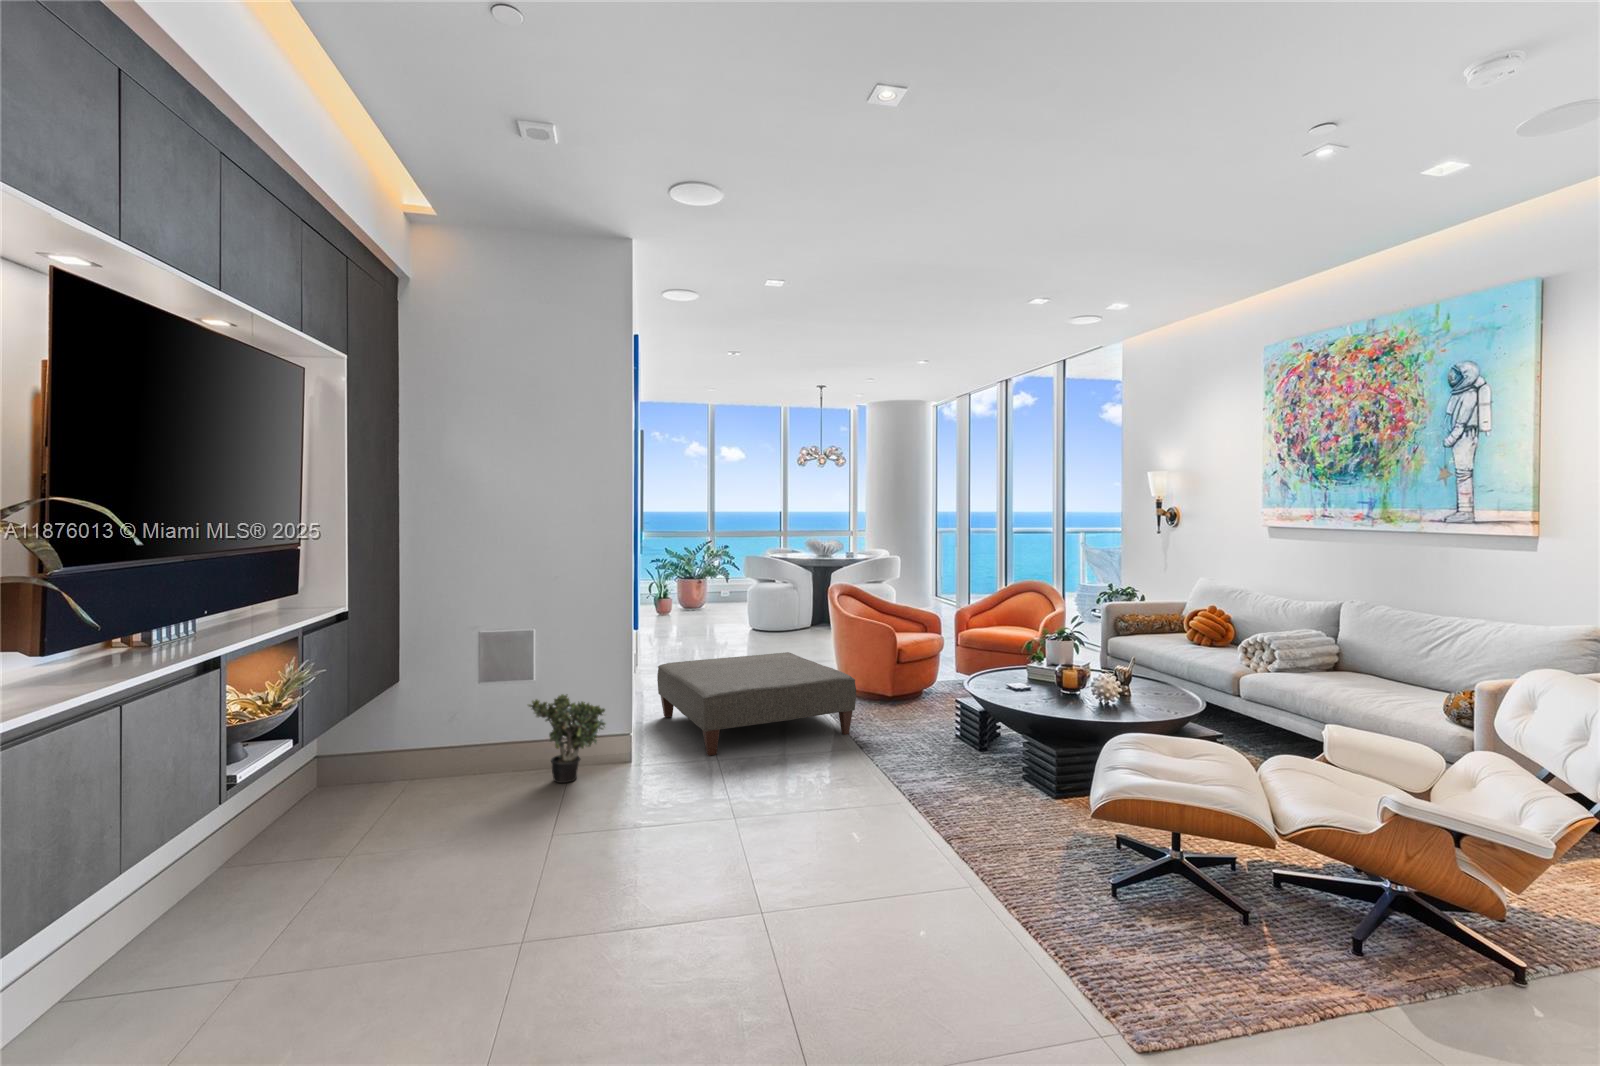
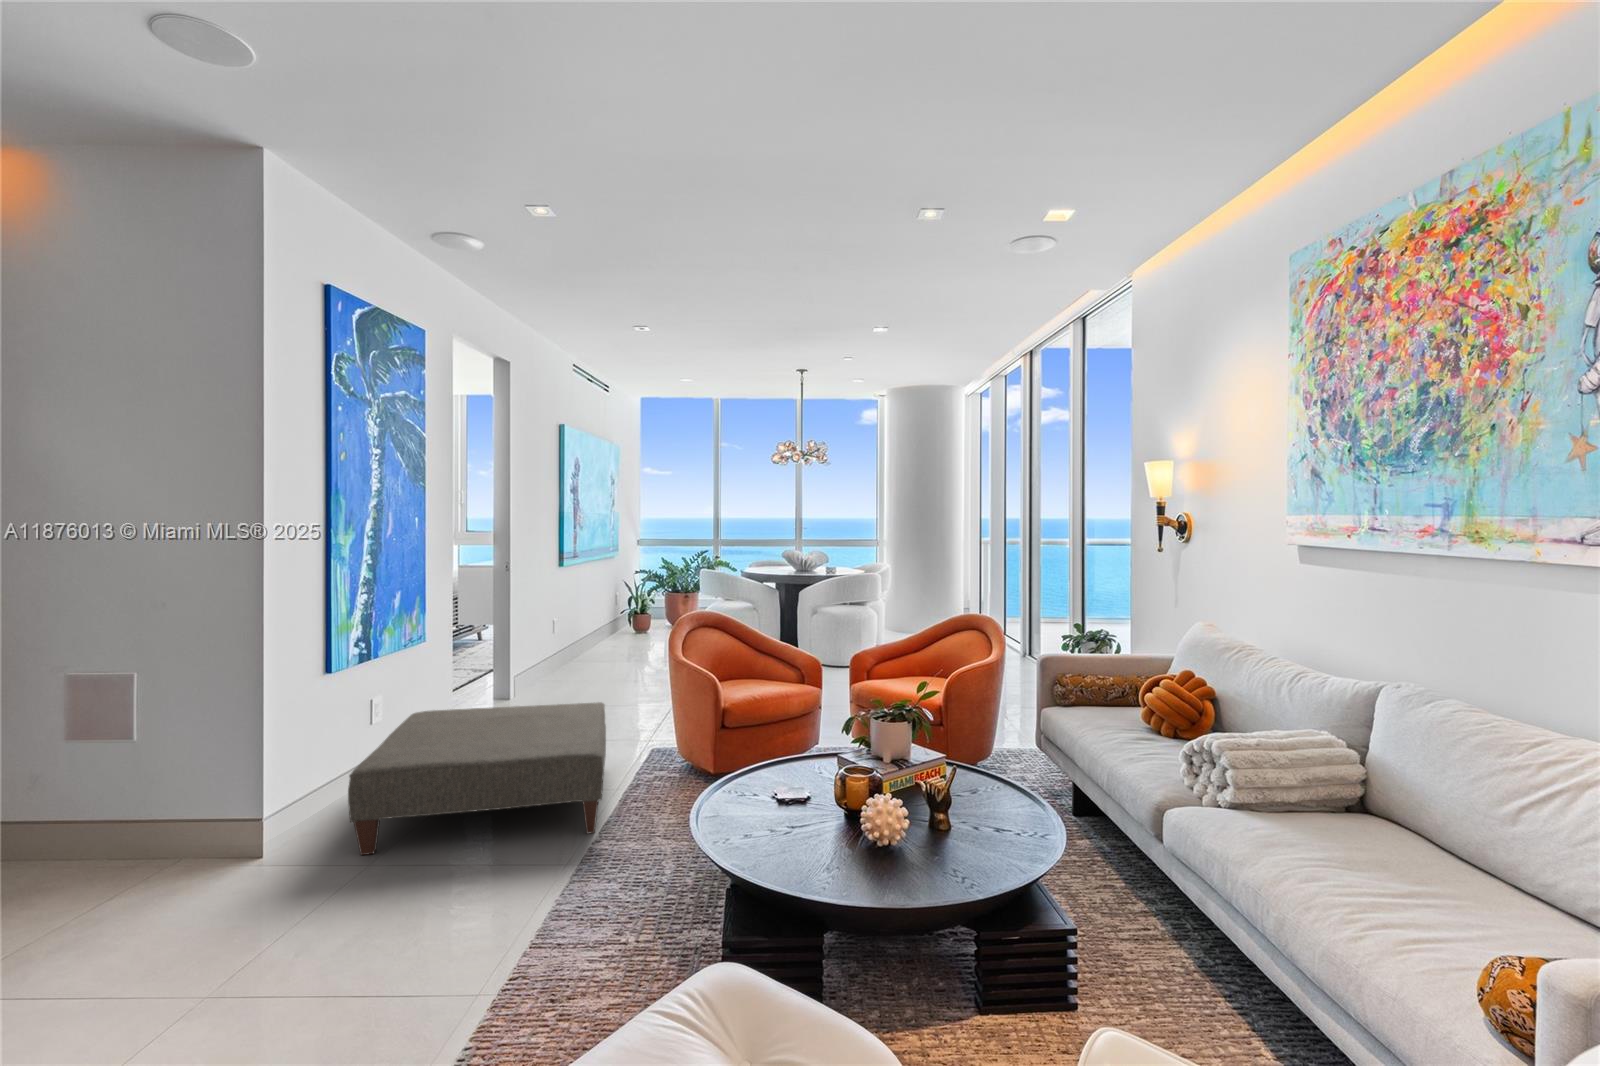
potted plant: present [528,694,606,783] -> none [68,762,198,886]

